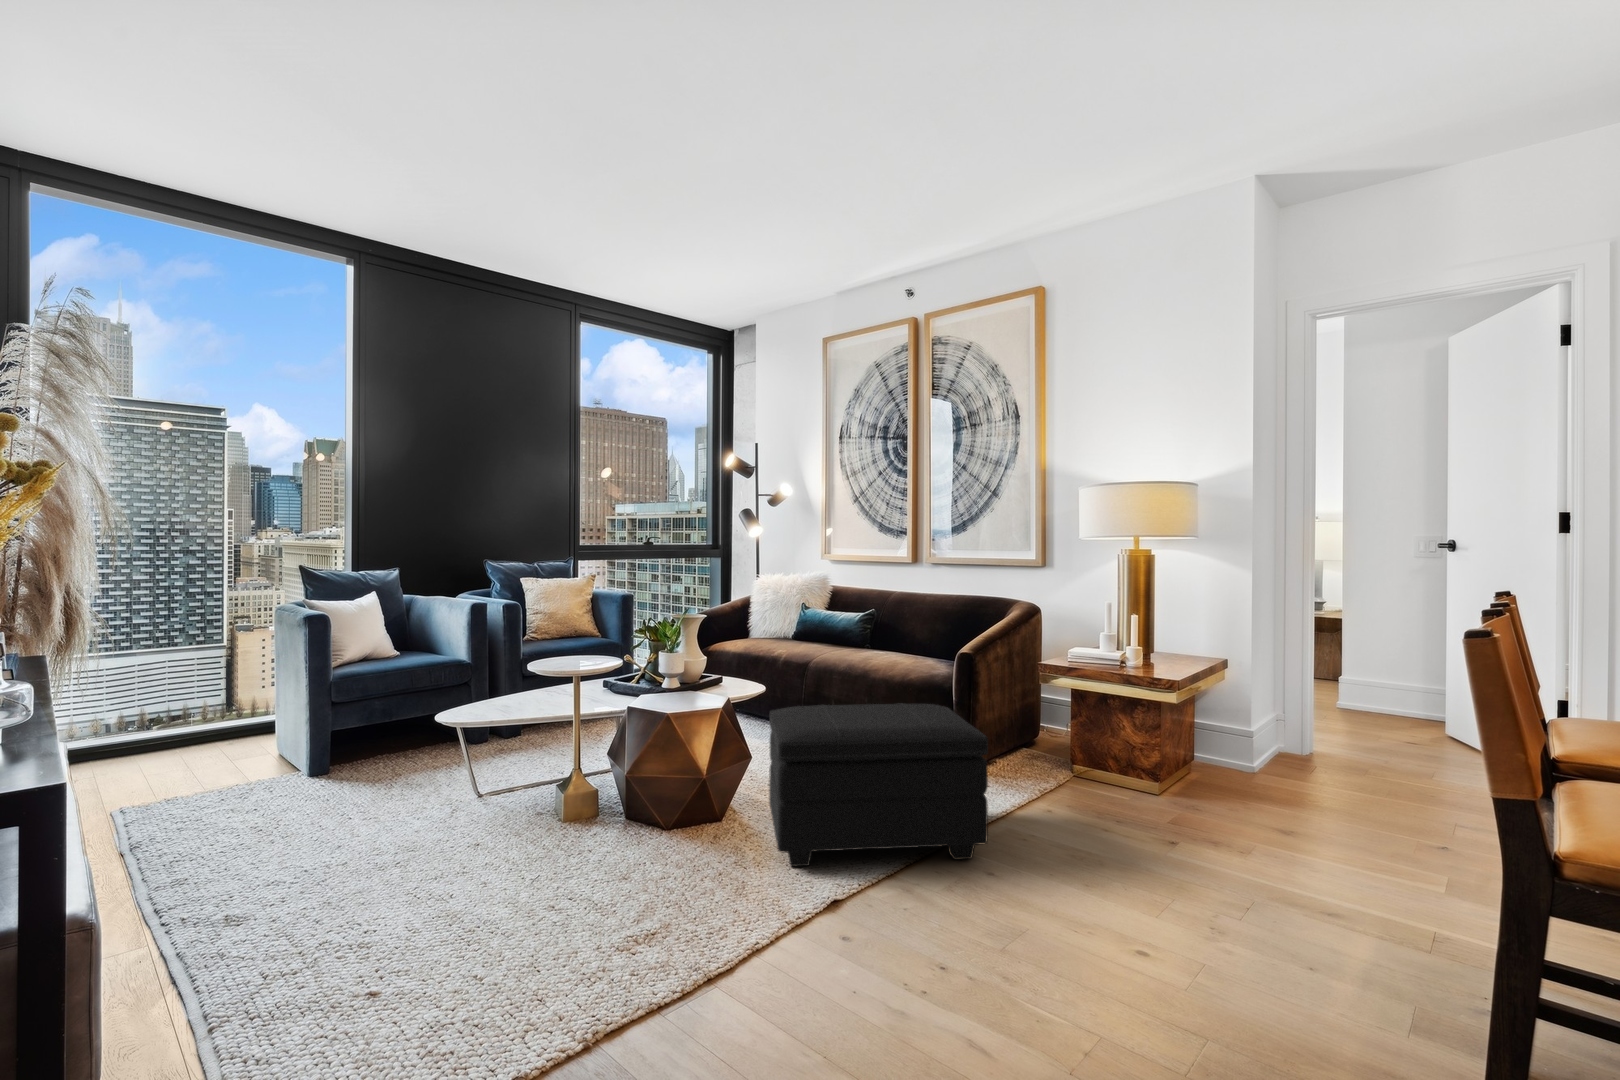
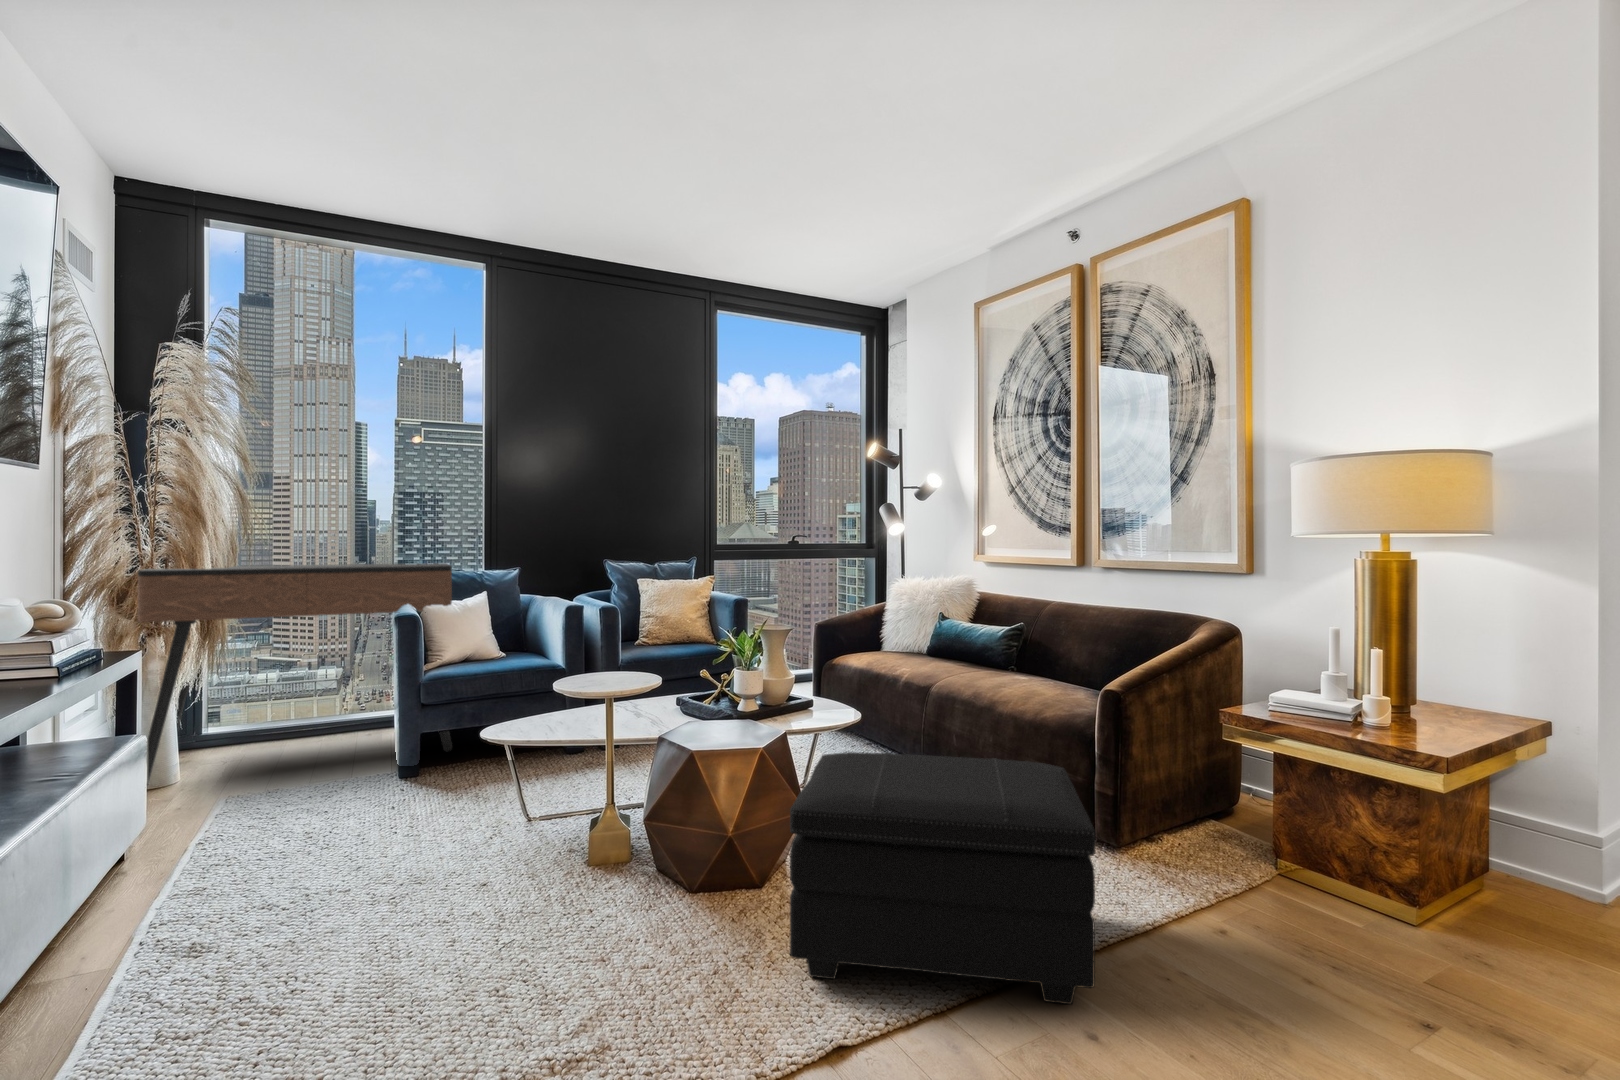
console table: none [3,565,348,808] -> present [138,563,452,781]

